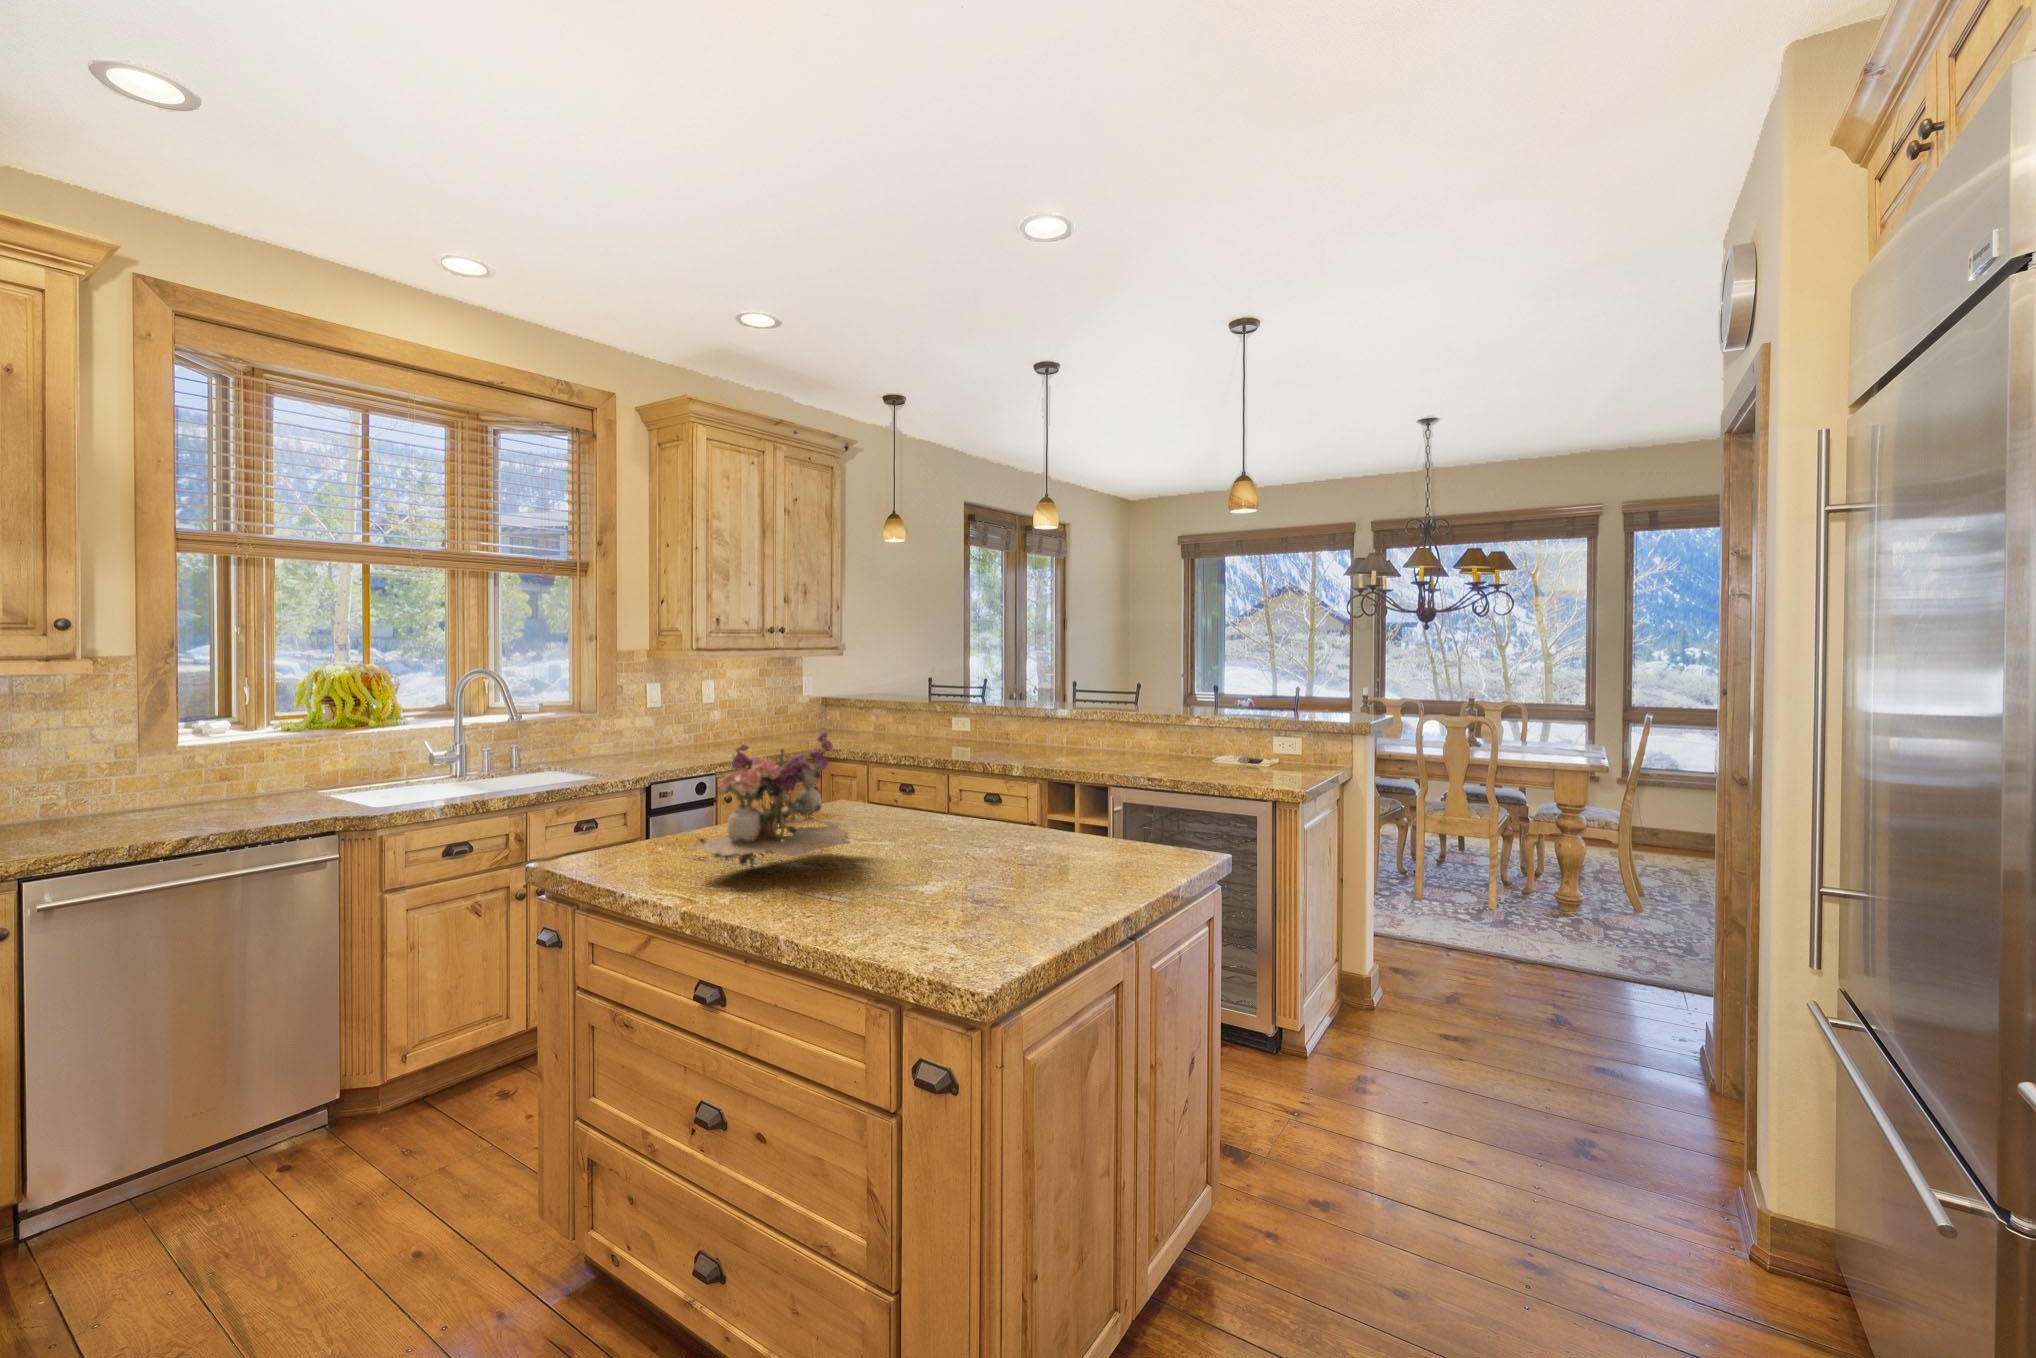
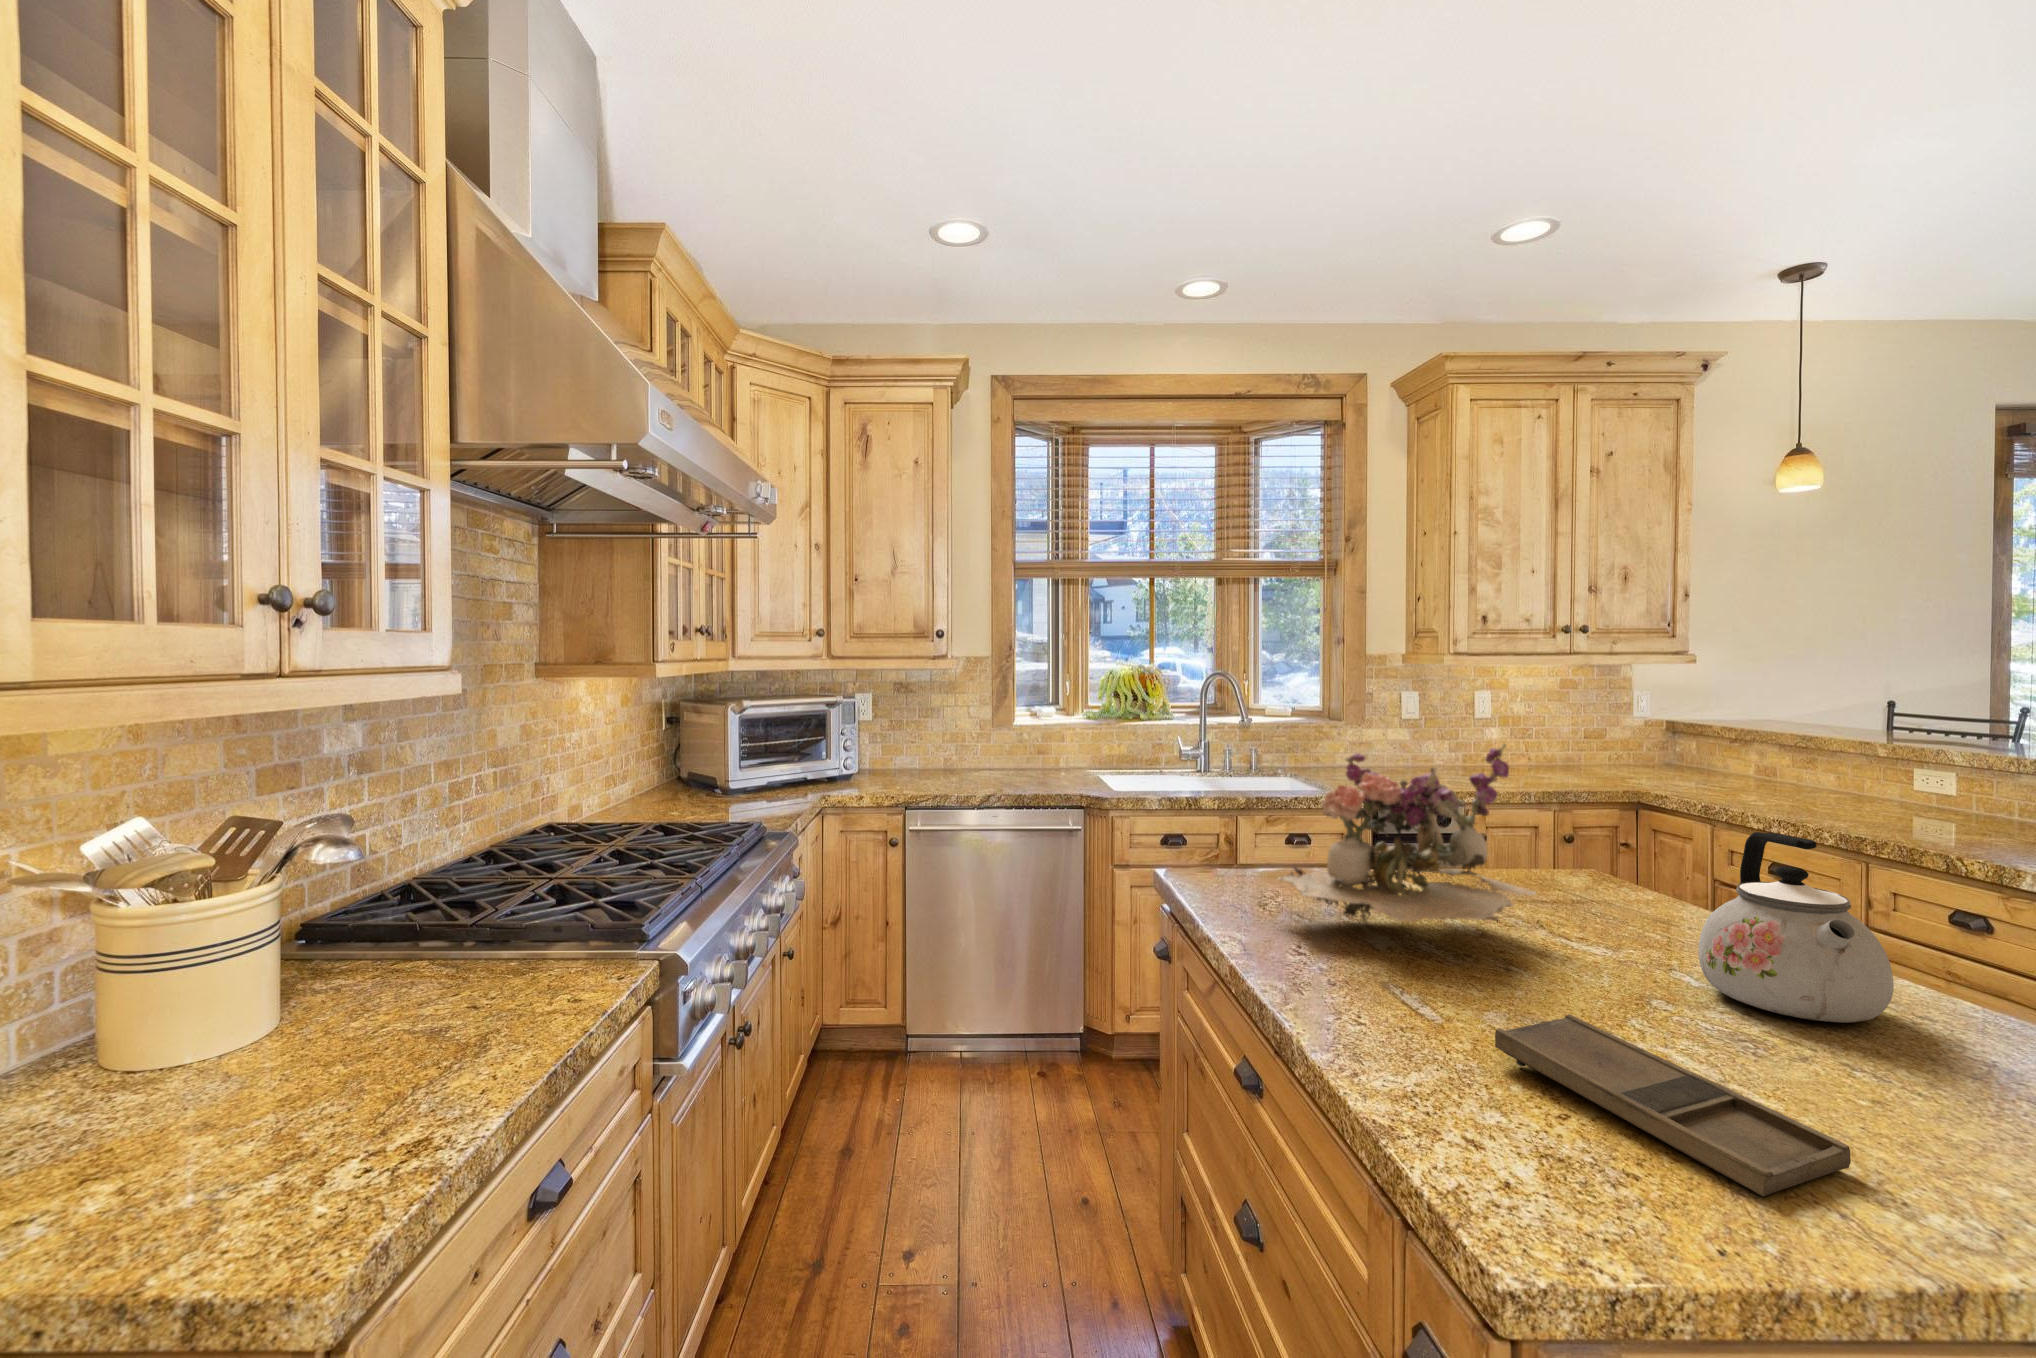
kettle: none [941,766,1017,859] -> present [1698,832,1894,1023]
tray: none [892,882,1039,930] -> present [1495,1015,1851,1196]

